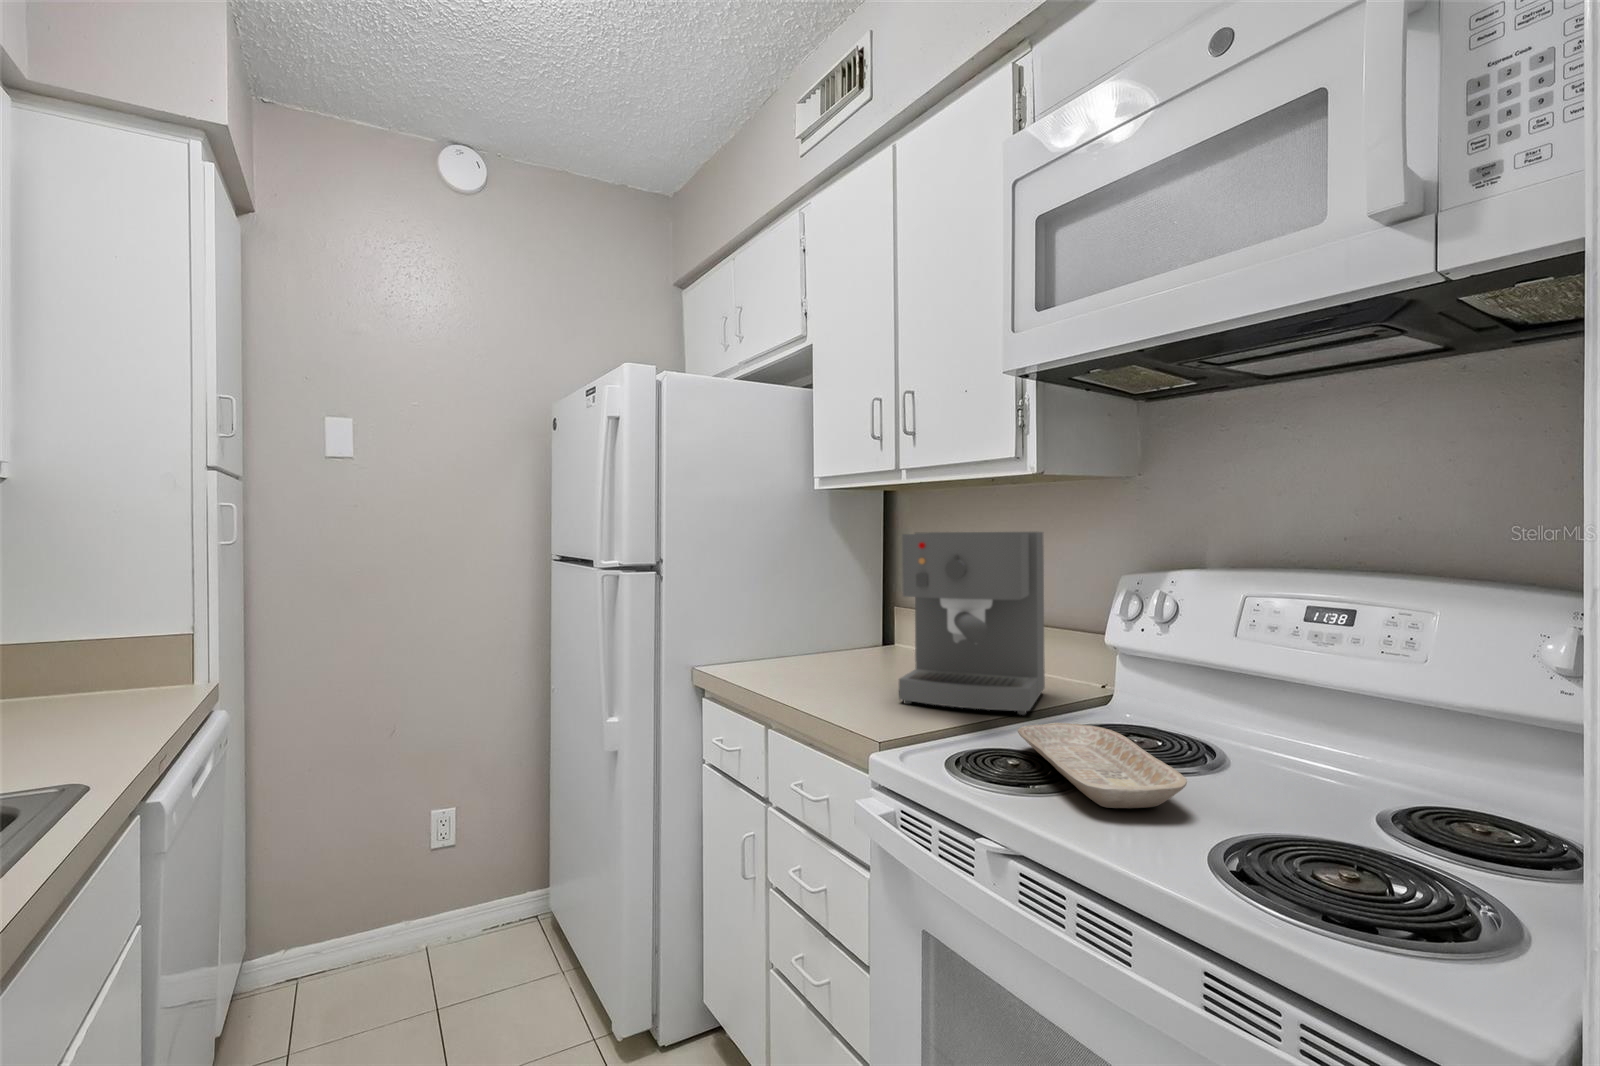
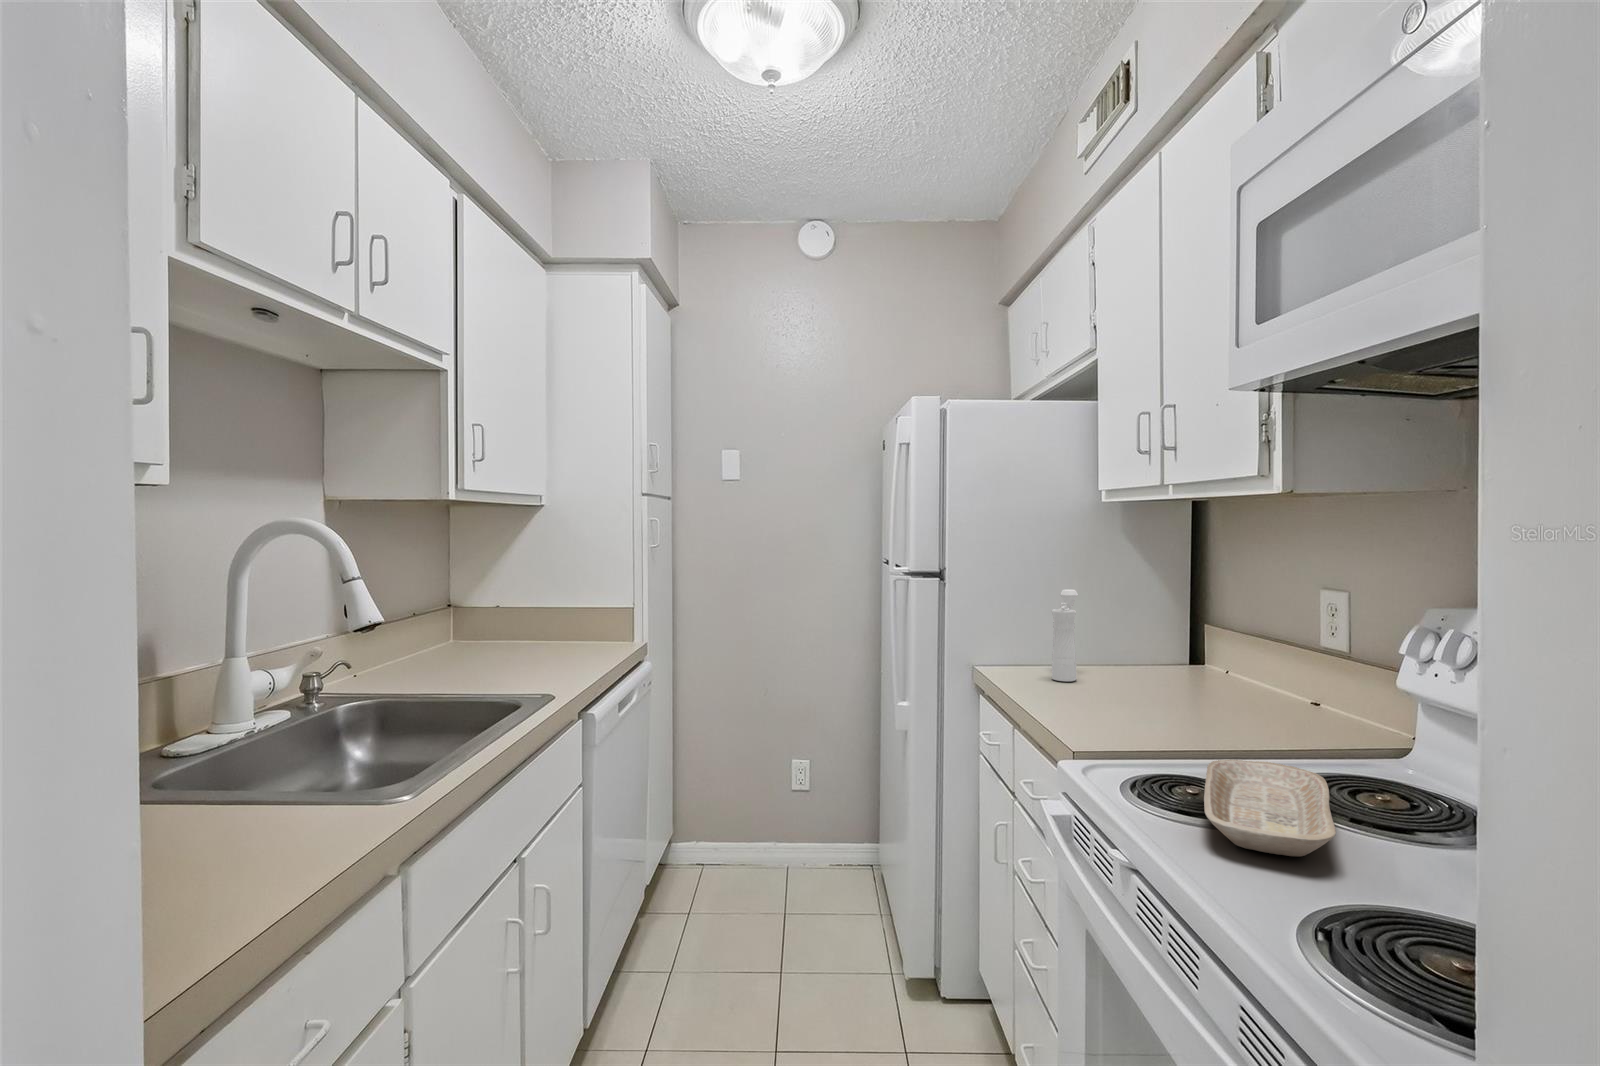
coffee maker: present [899,532,1045,715] -> none [1137,551,1330,751]
pepper mill: none [782,578,807,672] -> present [1051,590,1078,681]

